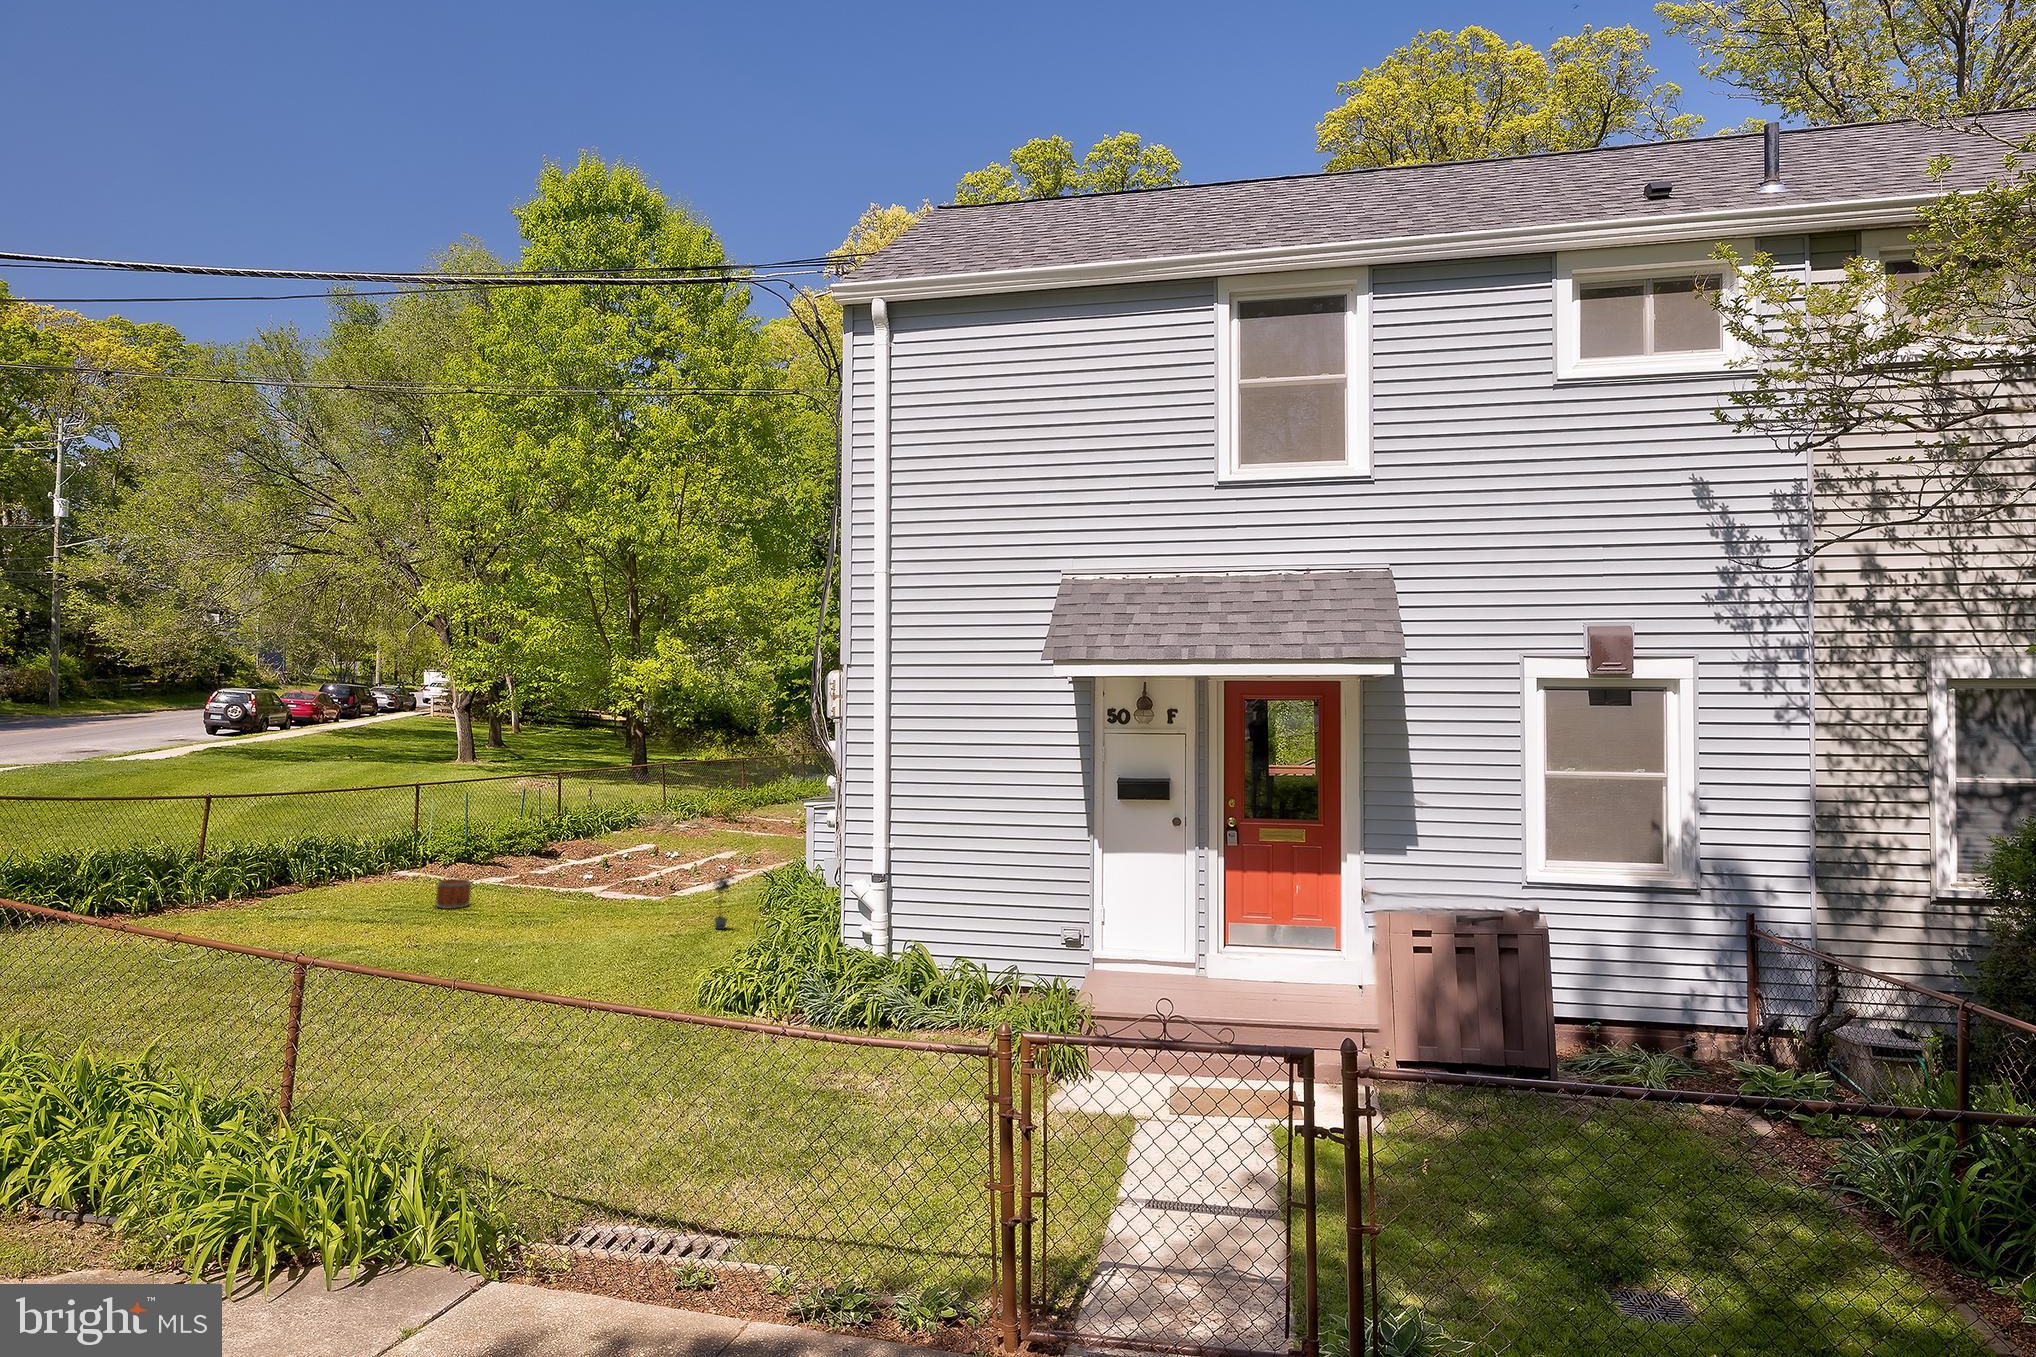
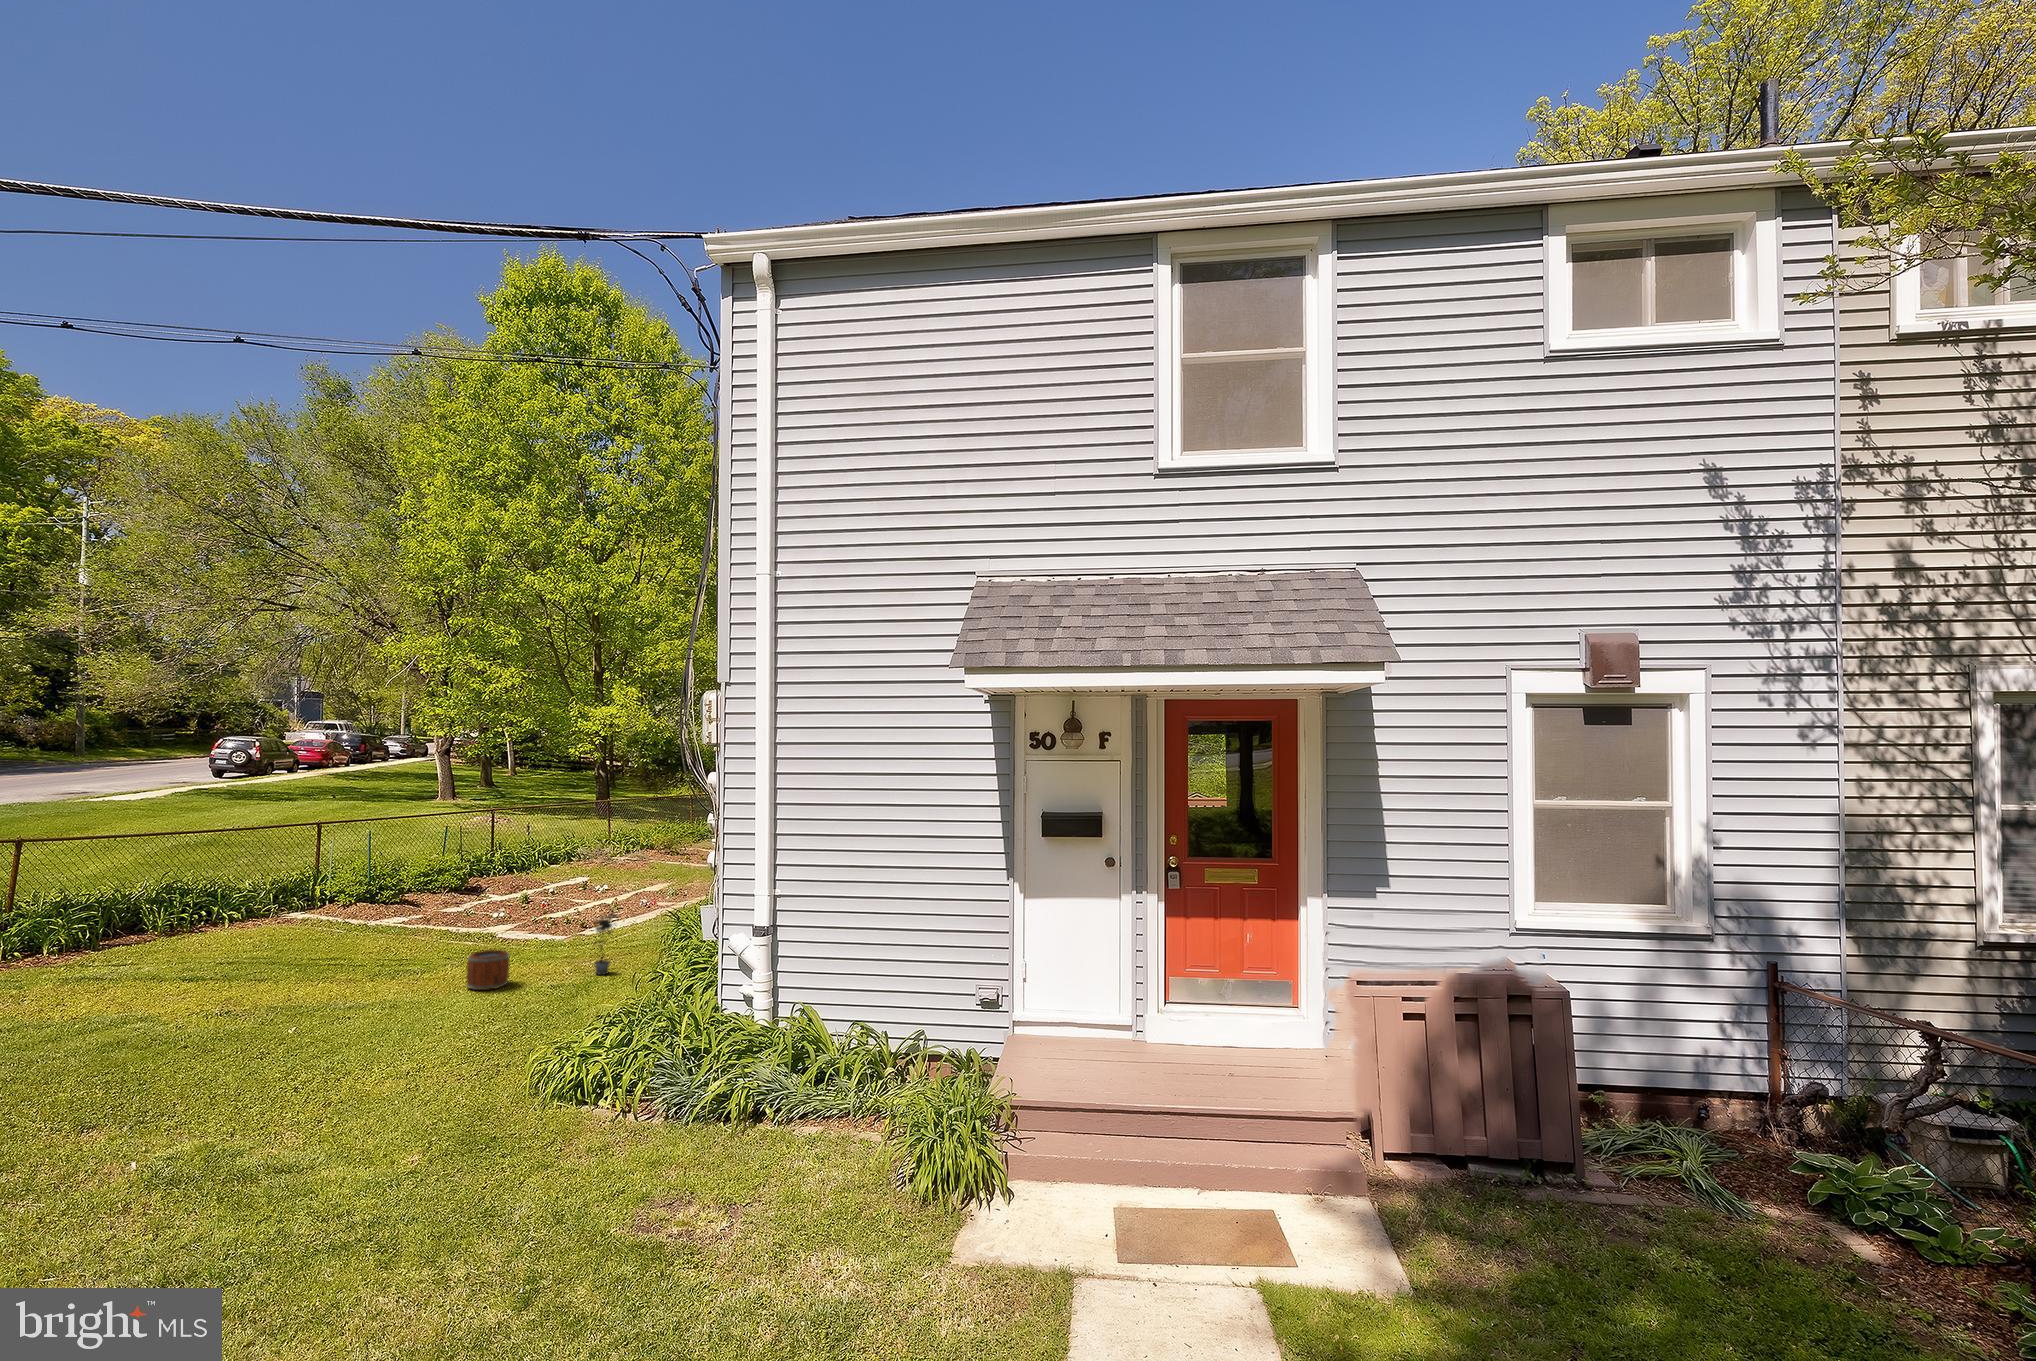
bucket: present [436,879,471,909] -> present [466,949,510,990]

